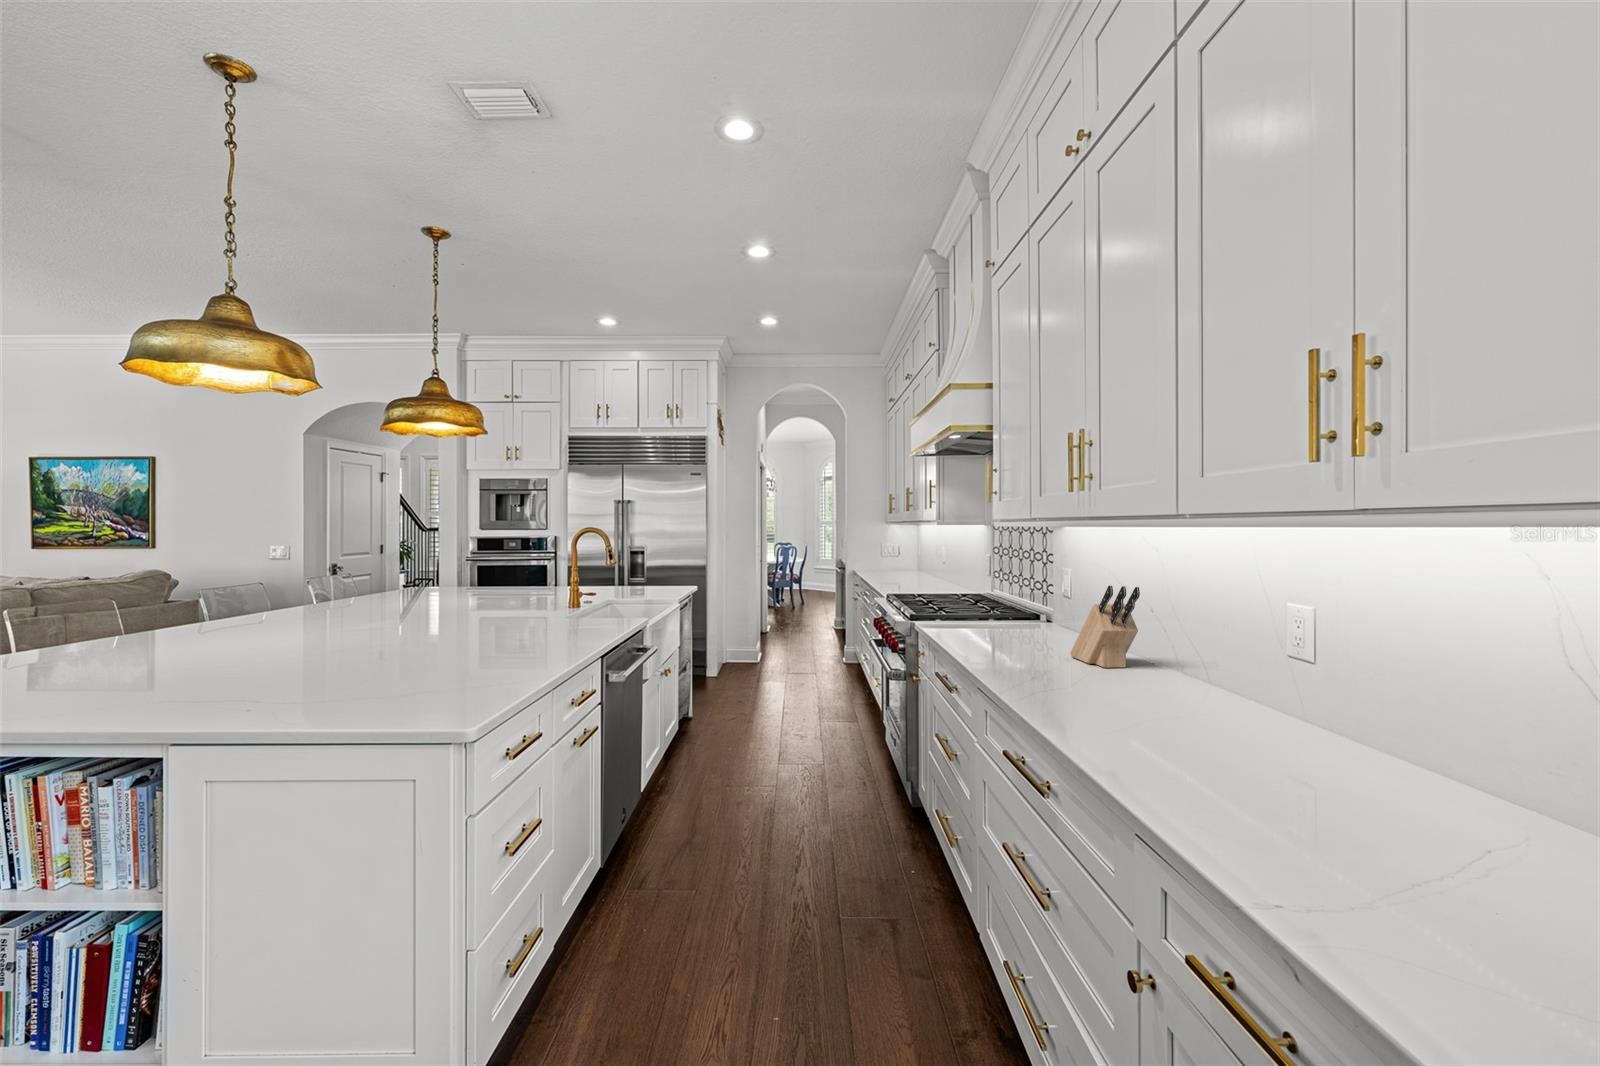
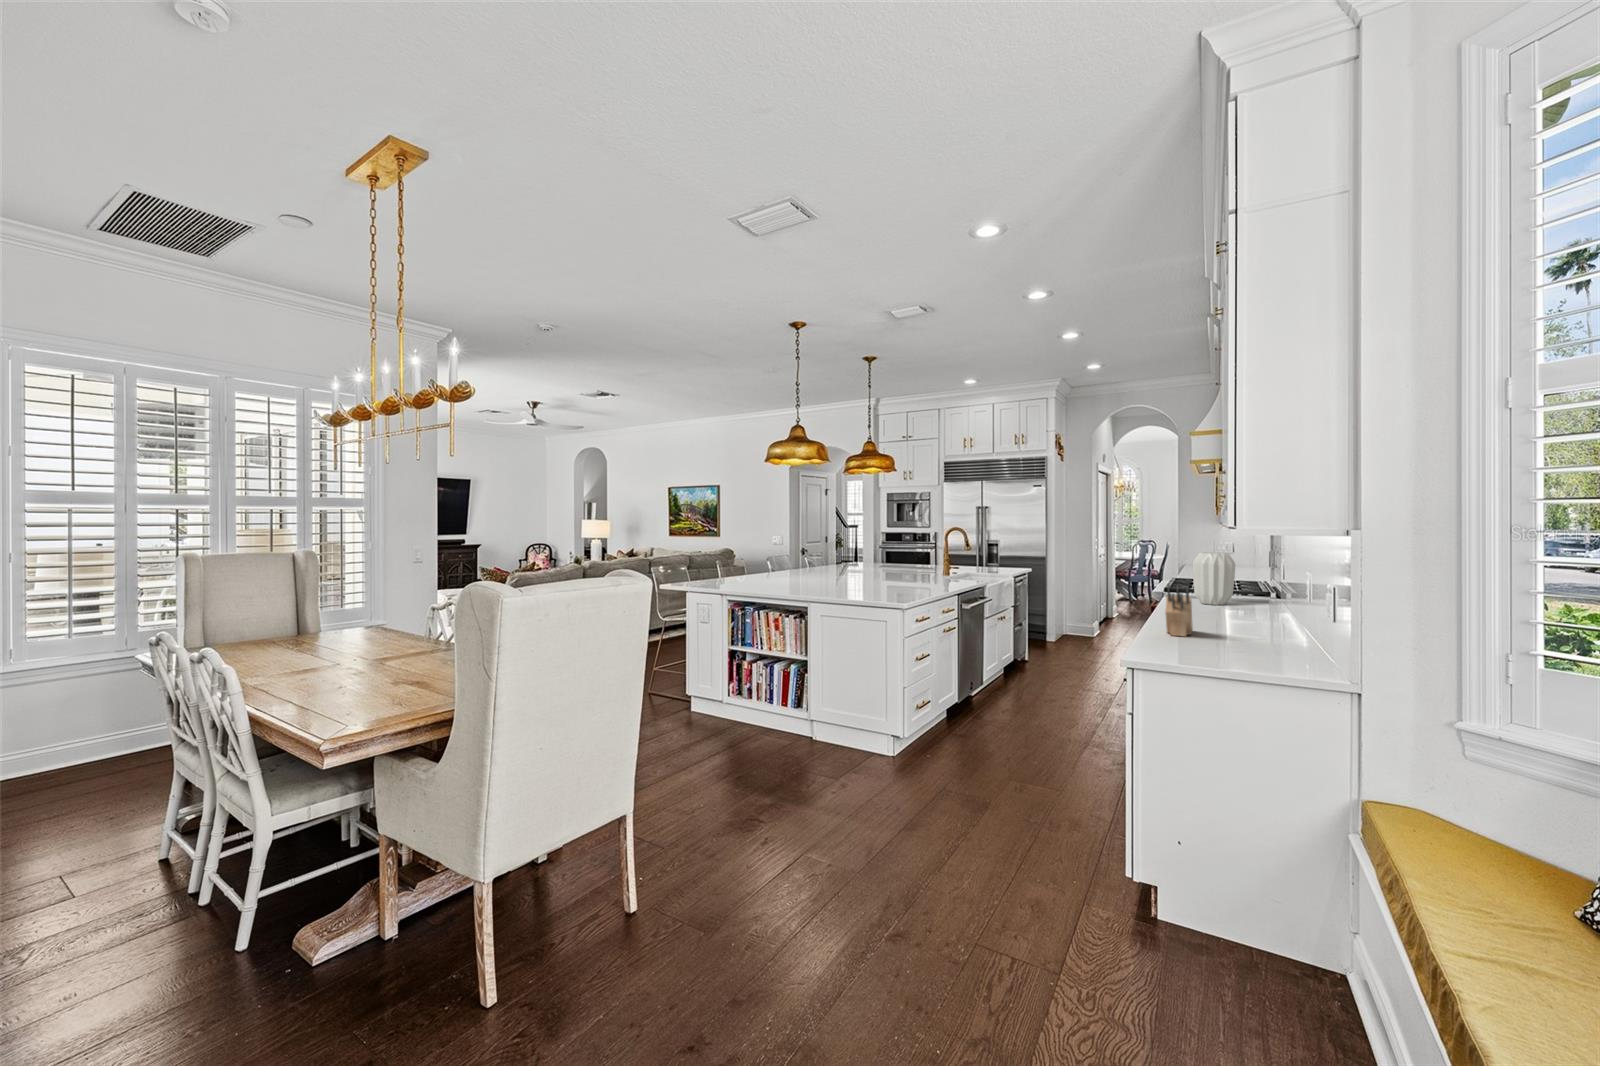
vase: none [978,547,1026,616] -> present [1193,552,1235,605]

